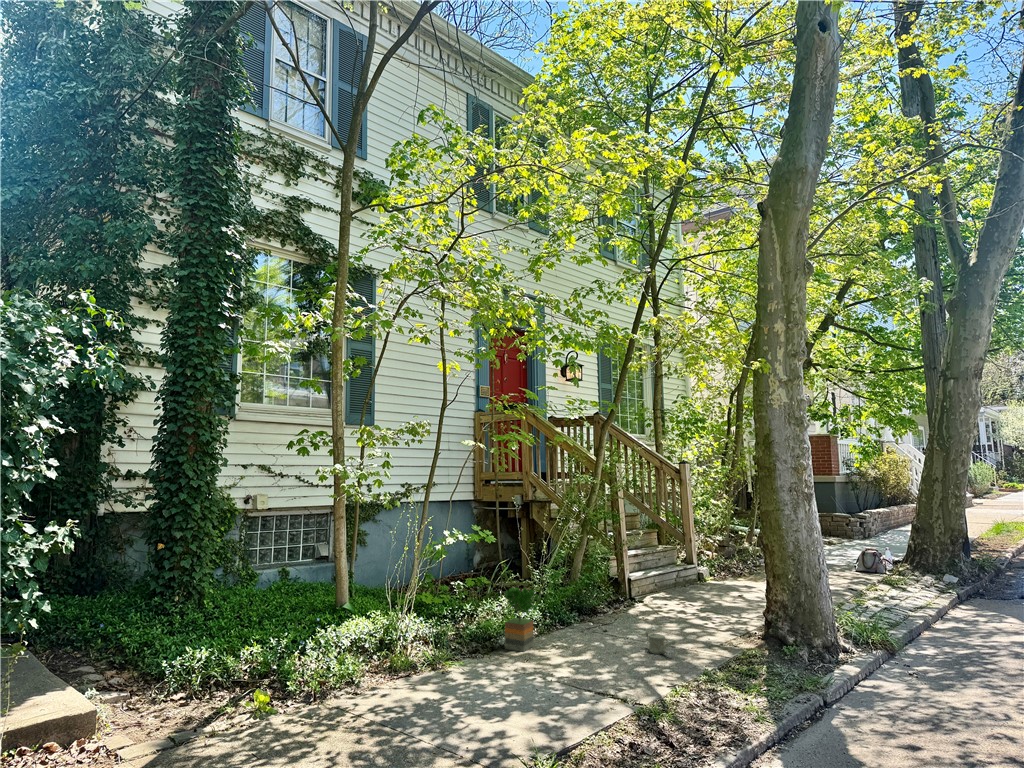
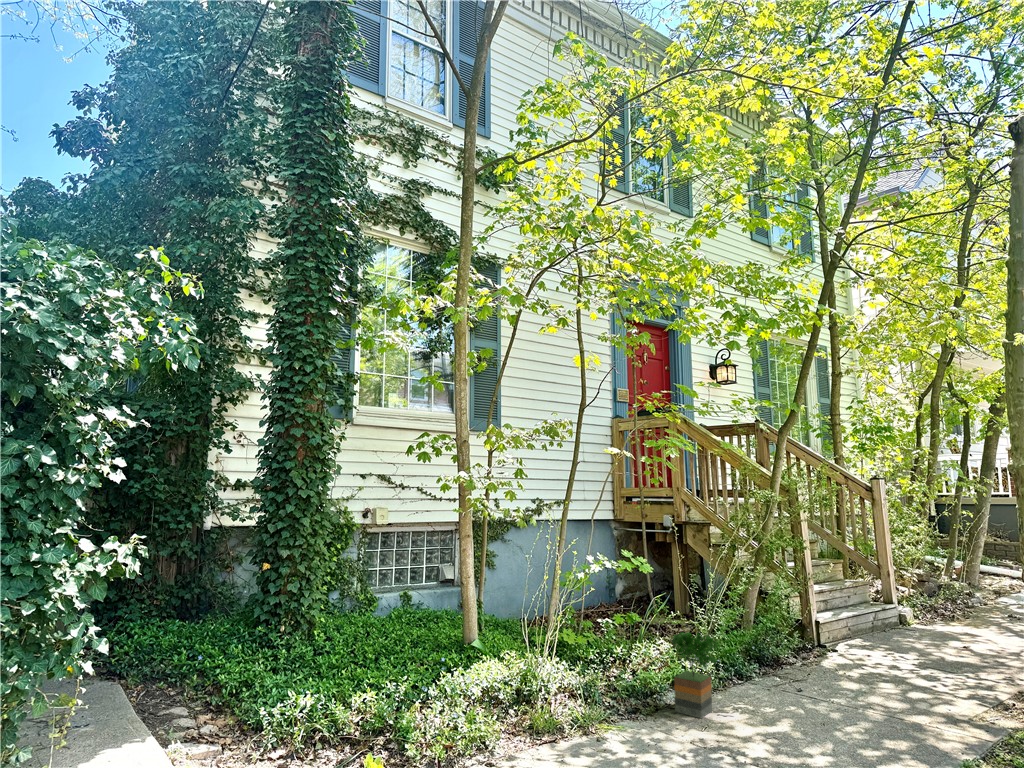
watering can: present [646,632,676,654] -> none [871,703,923,736]

